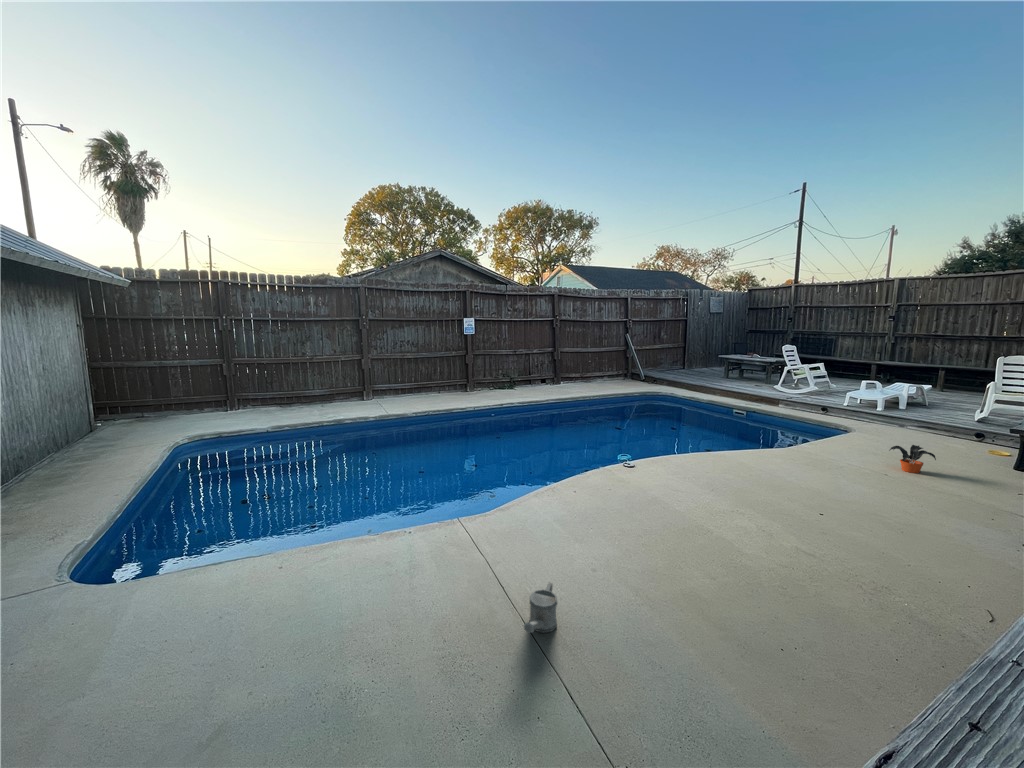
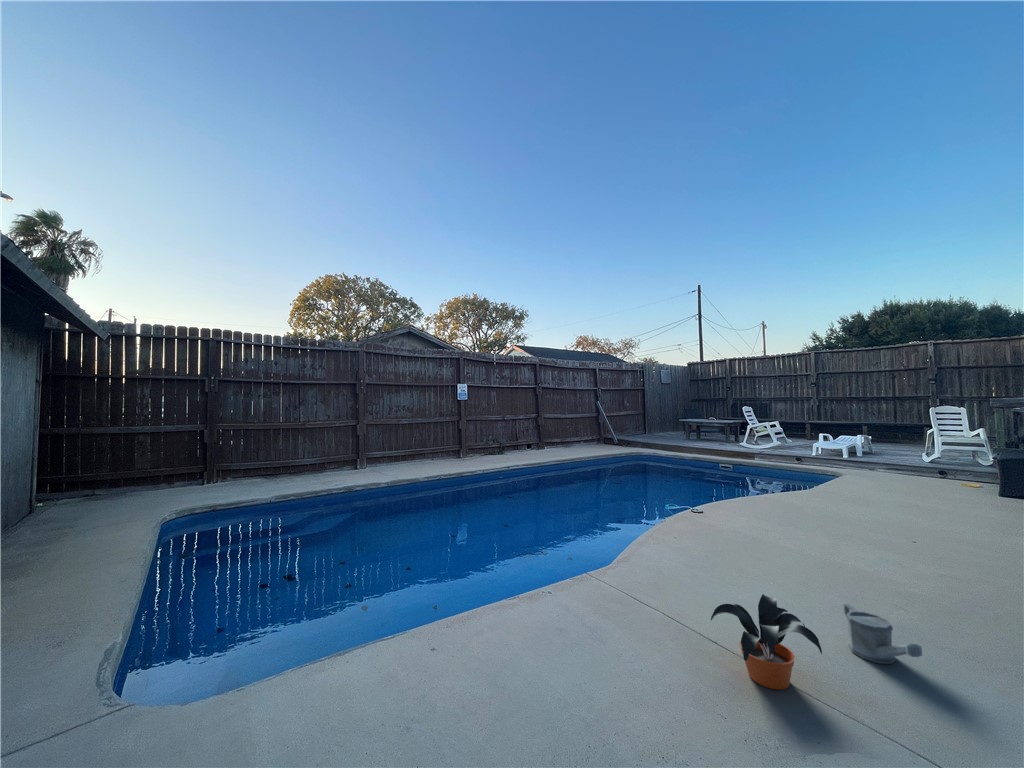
potted plant: present [889,445,936,473] -> present [711,594,822,690]

